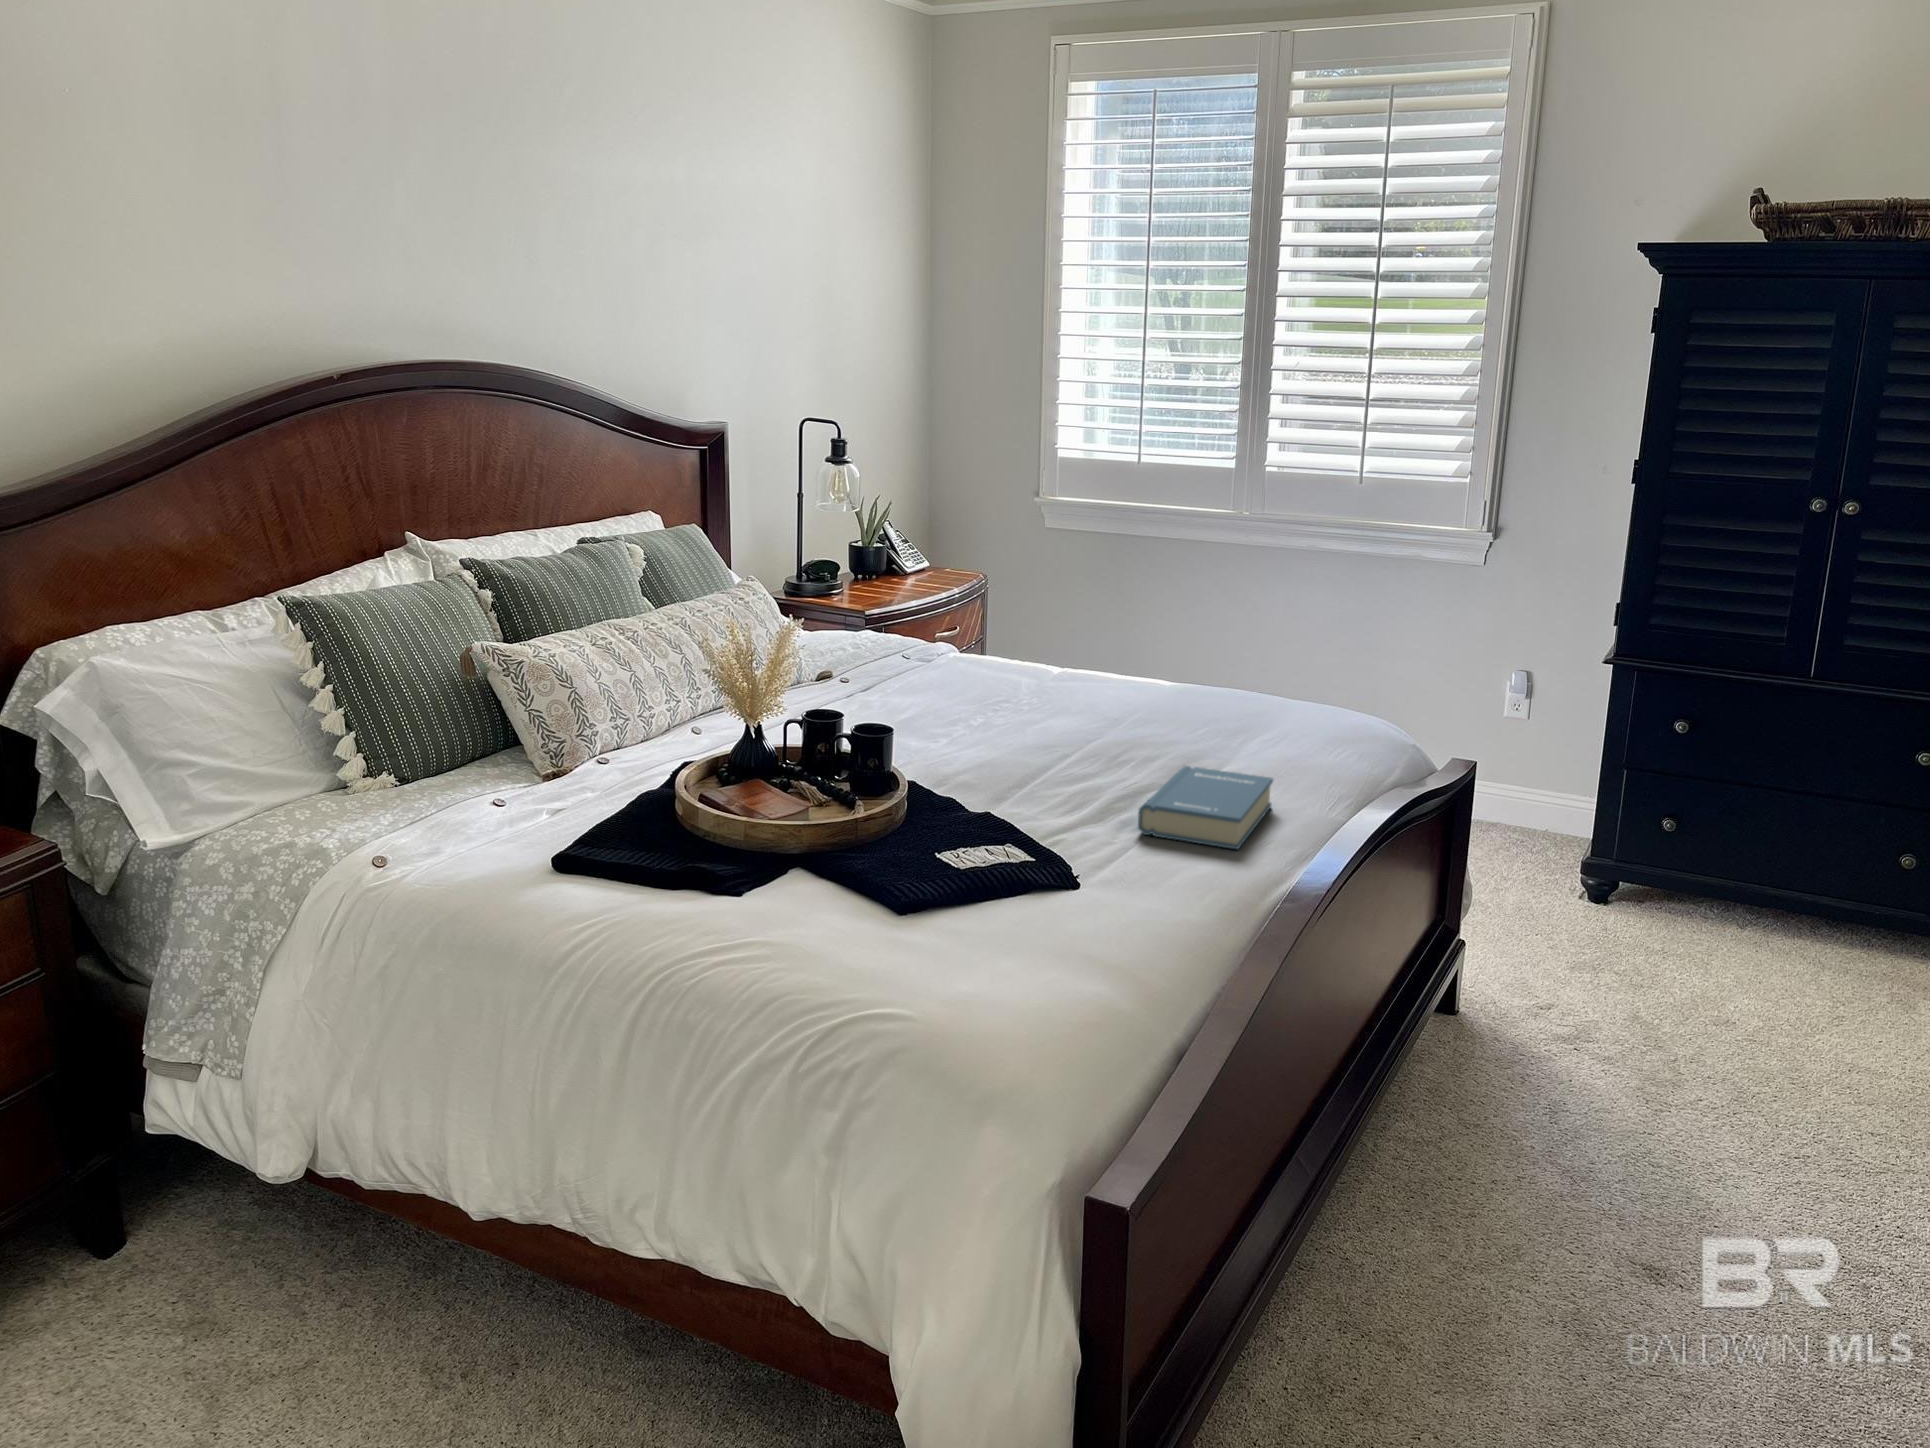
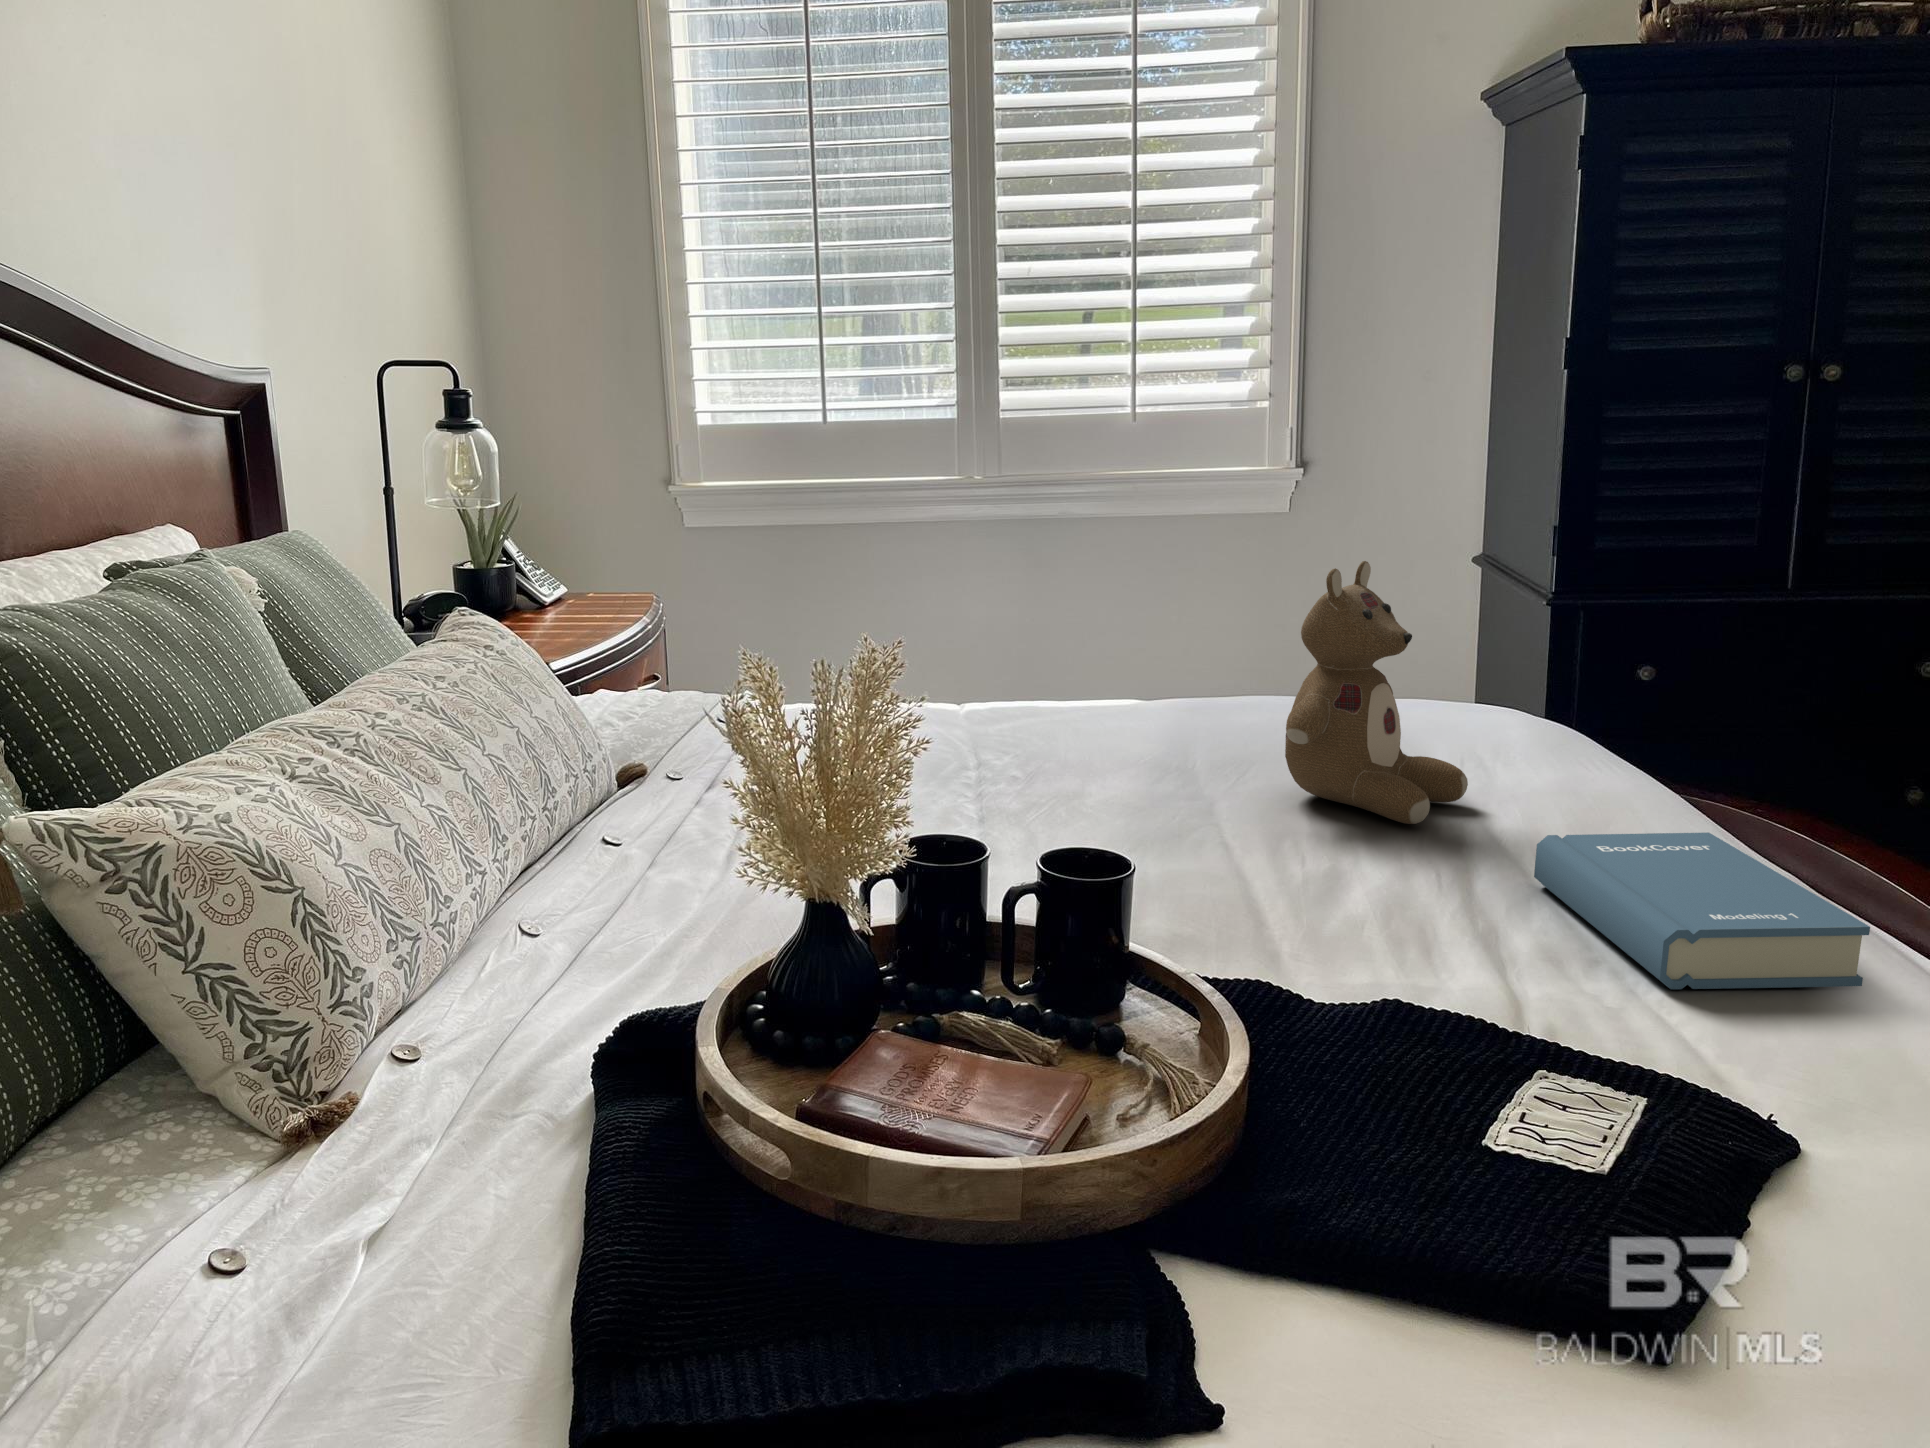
stuffed bear: none [1119,605,1233,760] -> present [1285,561,1468,824]

